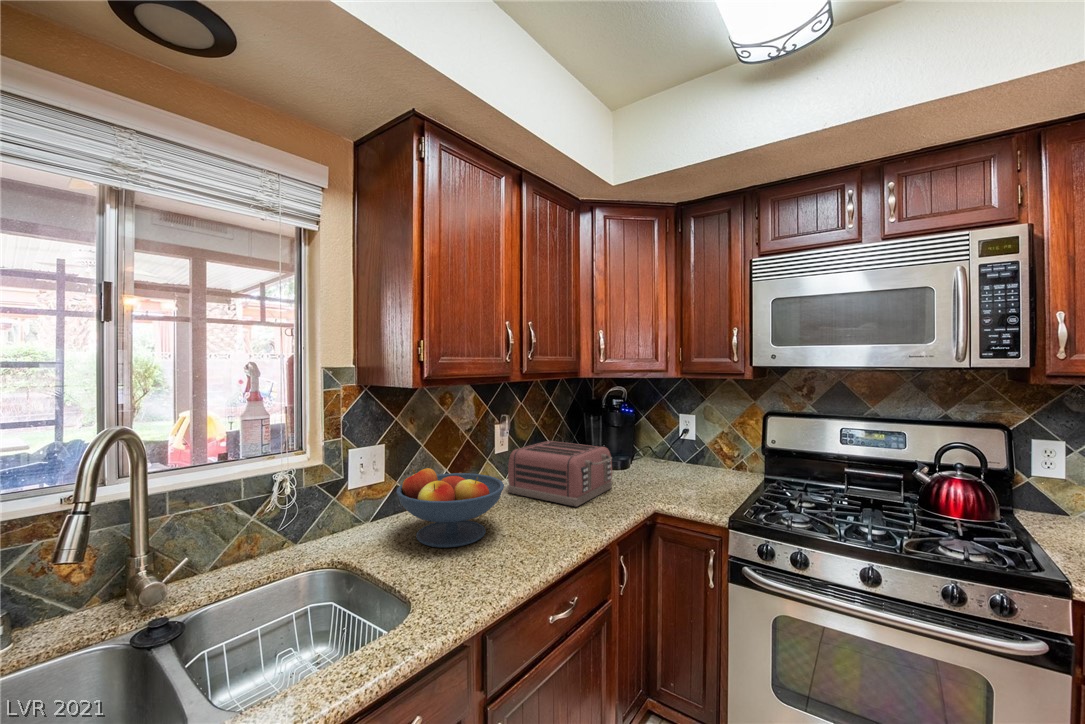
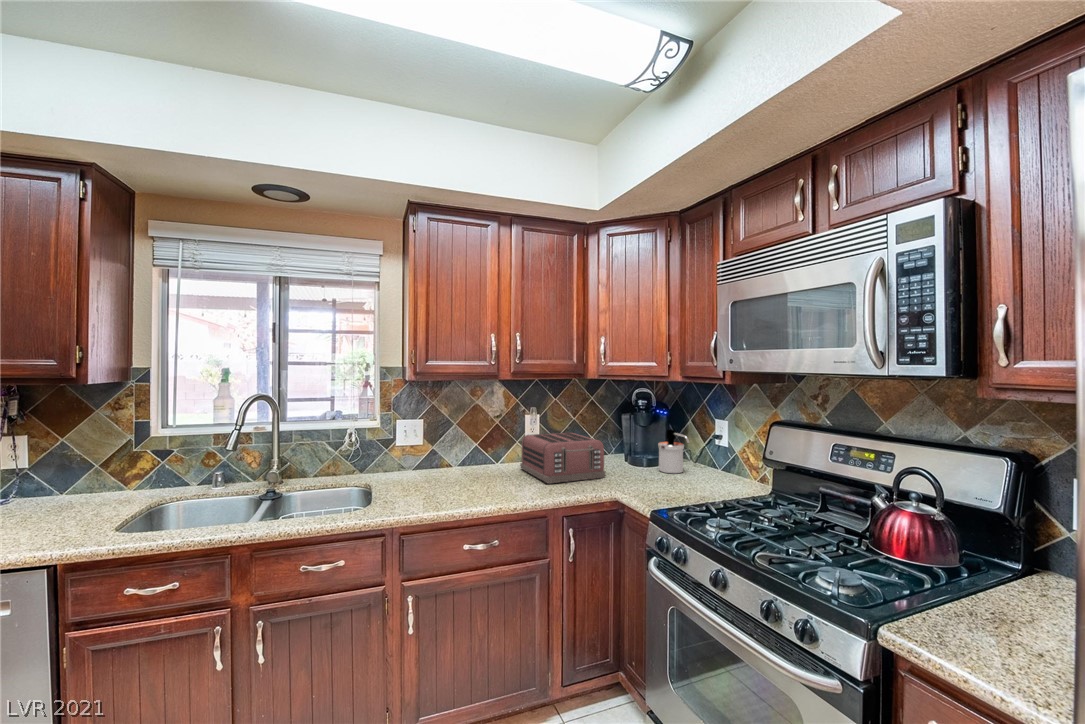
soap dispenser: none [636,428,676,473] -> present [658,429,689,473]
fruit bowl: present [396,468,504,548] -> none [404,436,478,490]

